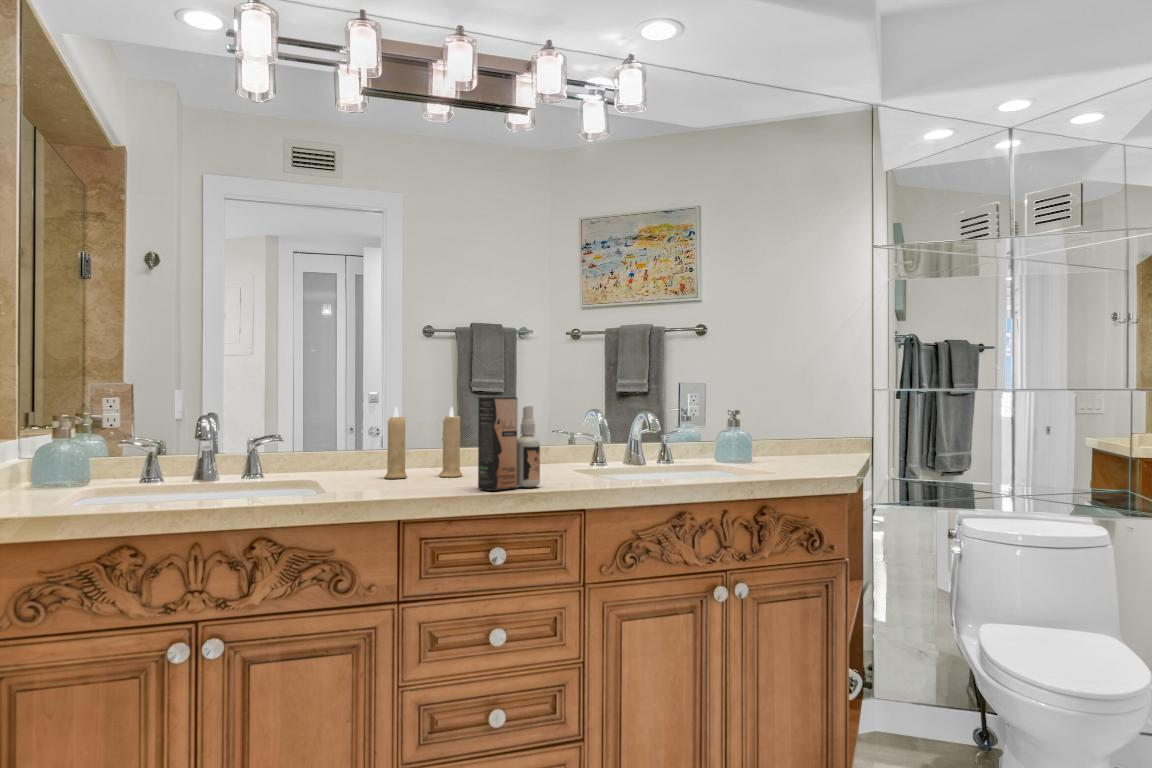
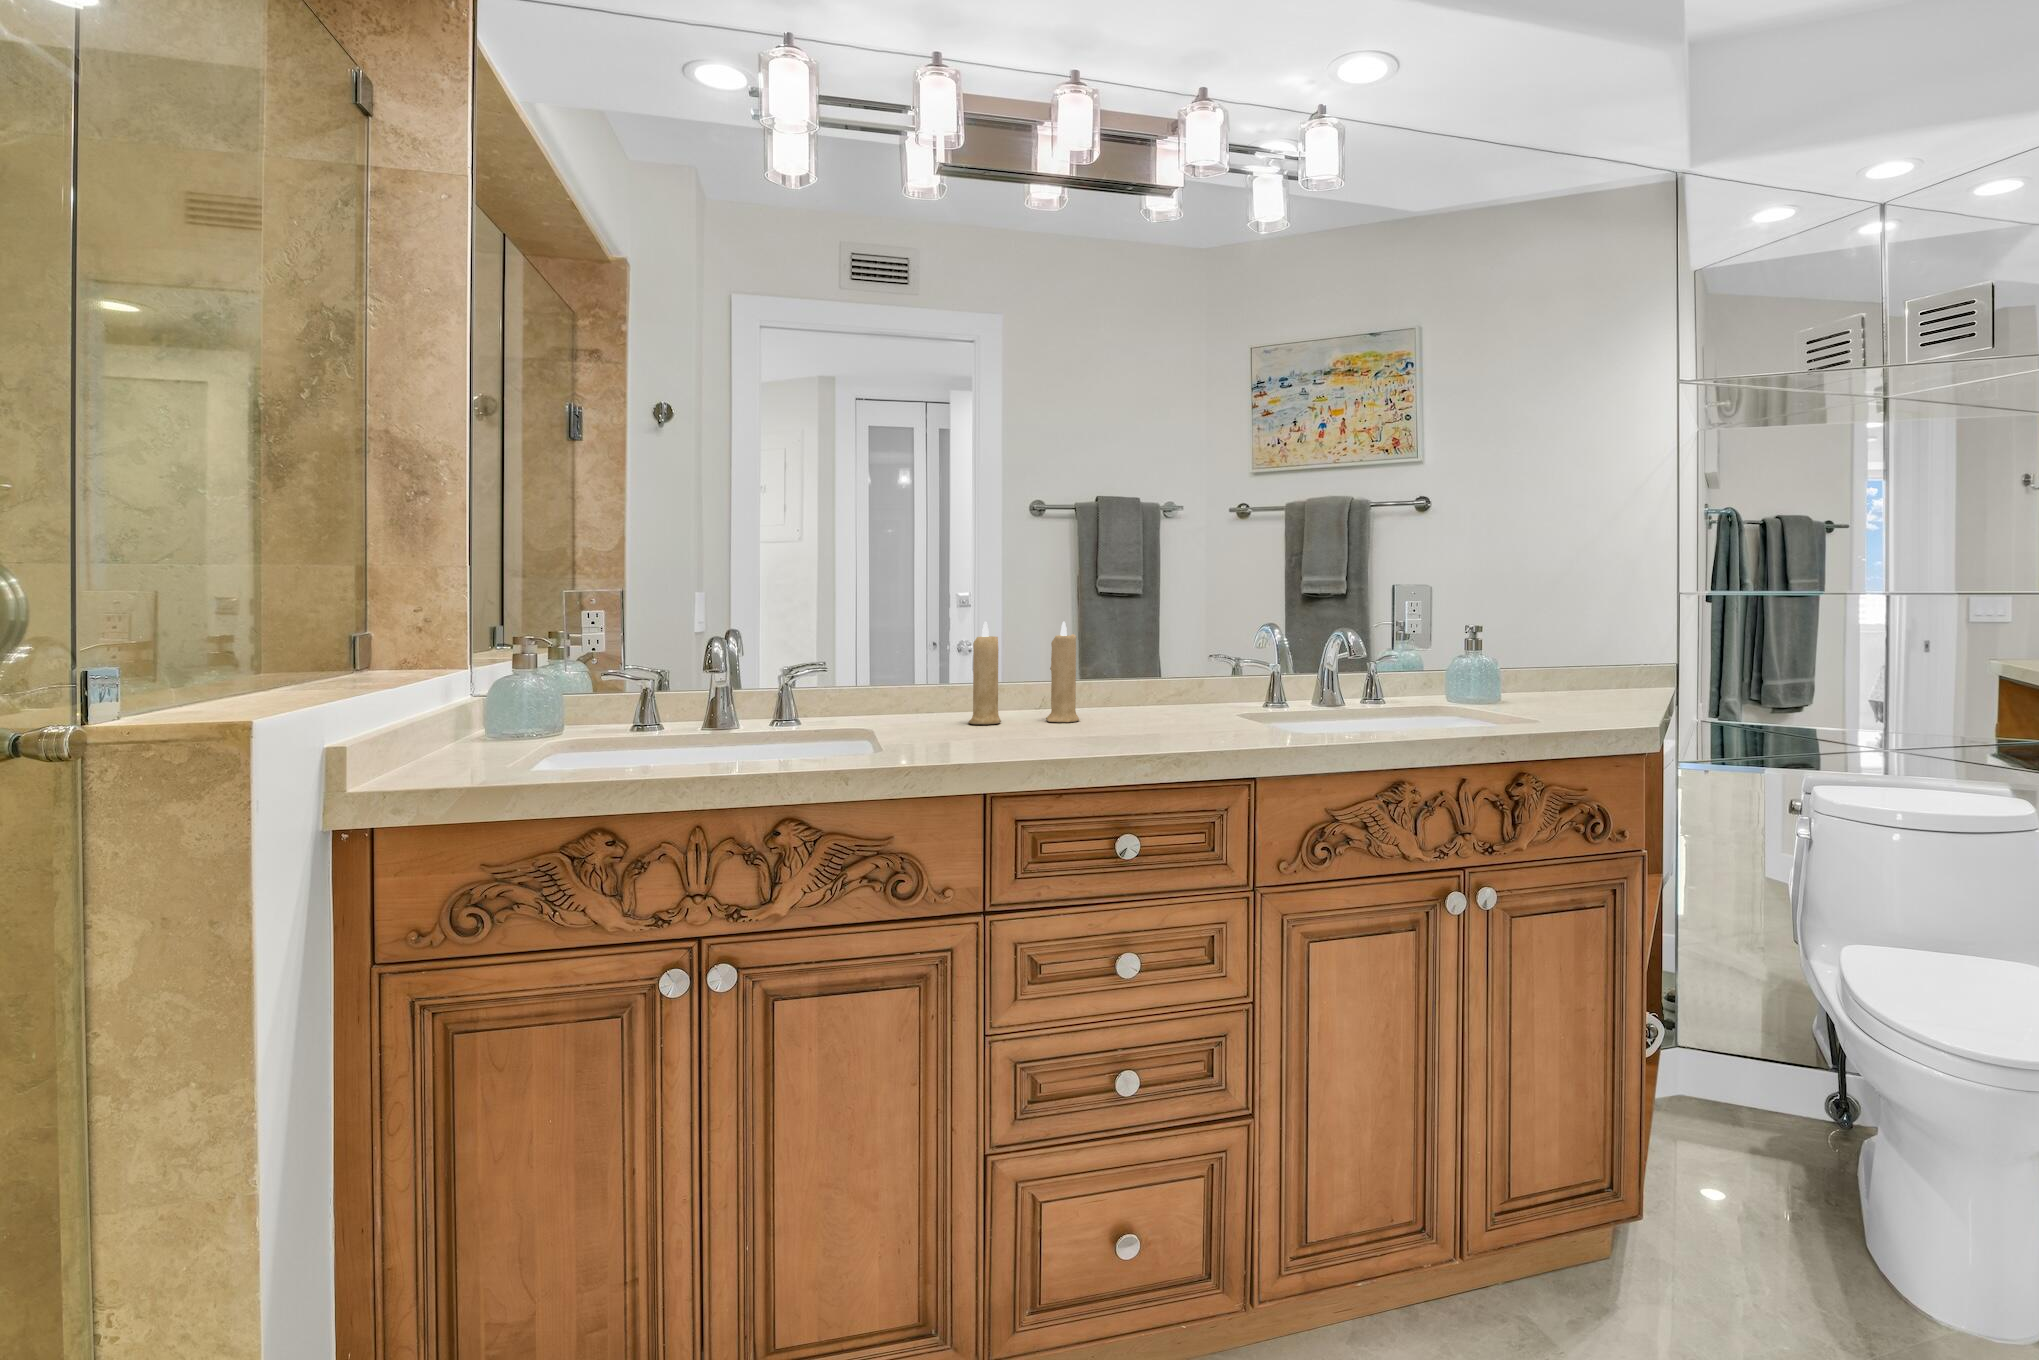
spray bottle: present [478,397,540,491] -> none [1101,613,1191,751]

